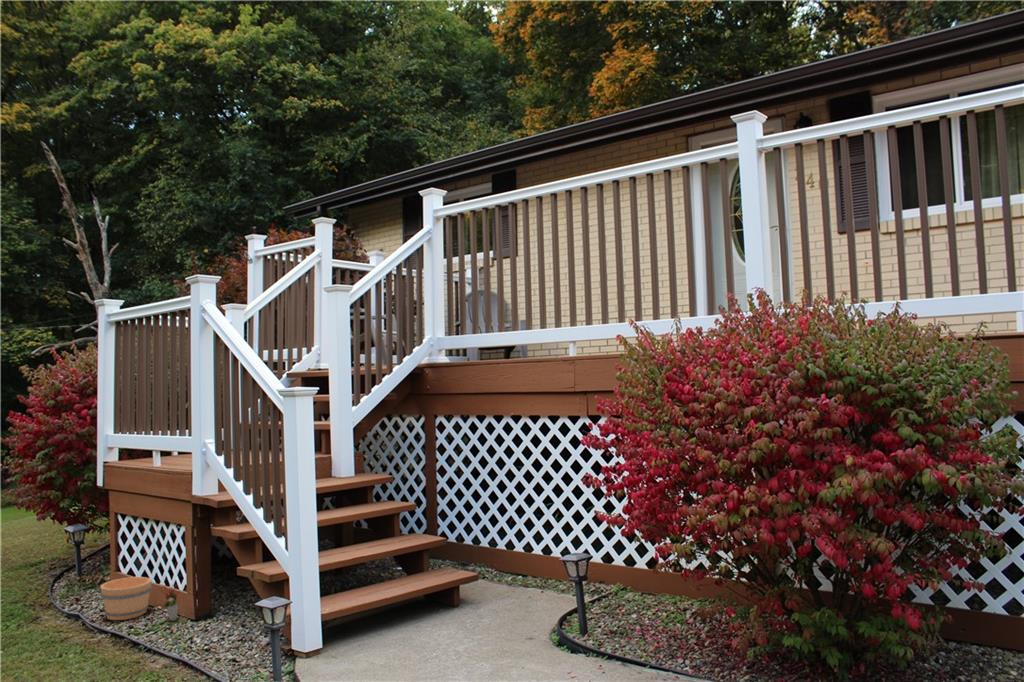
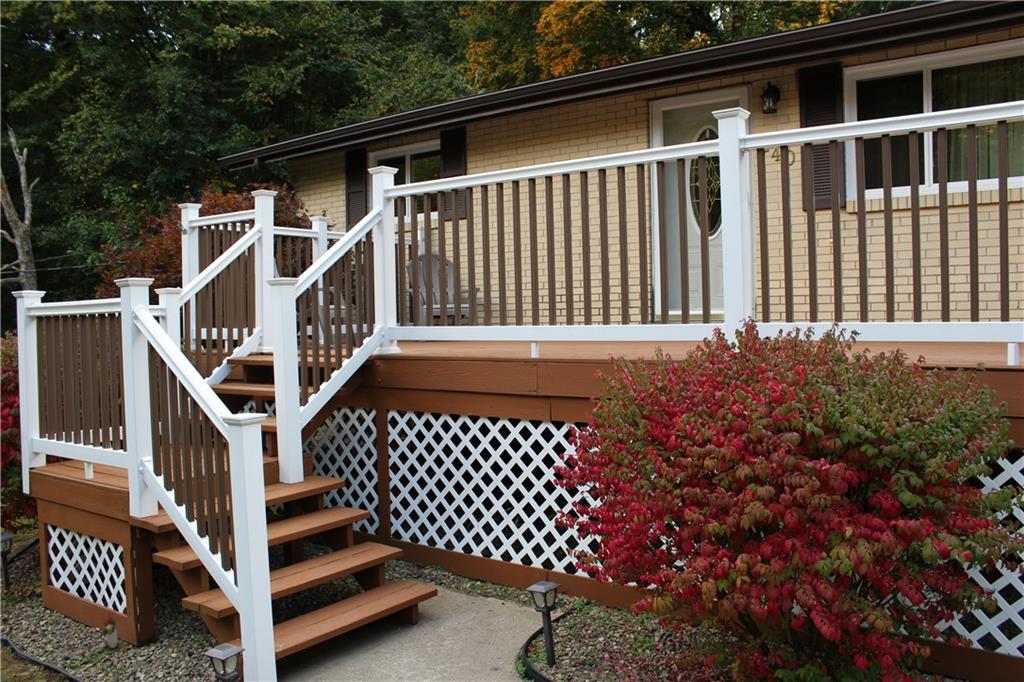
bucket: present [100,577,152,620] -> none [30,594,89,646]

